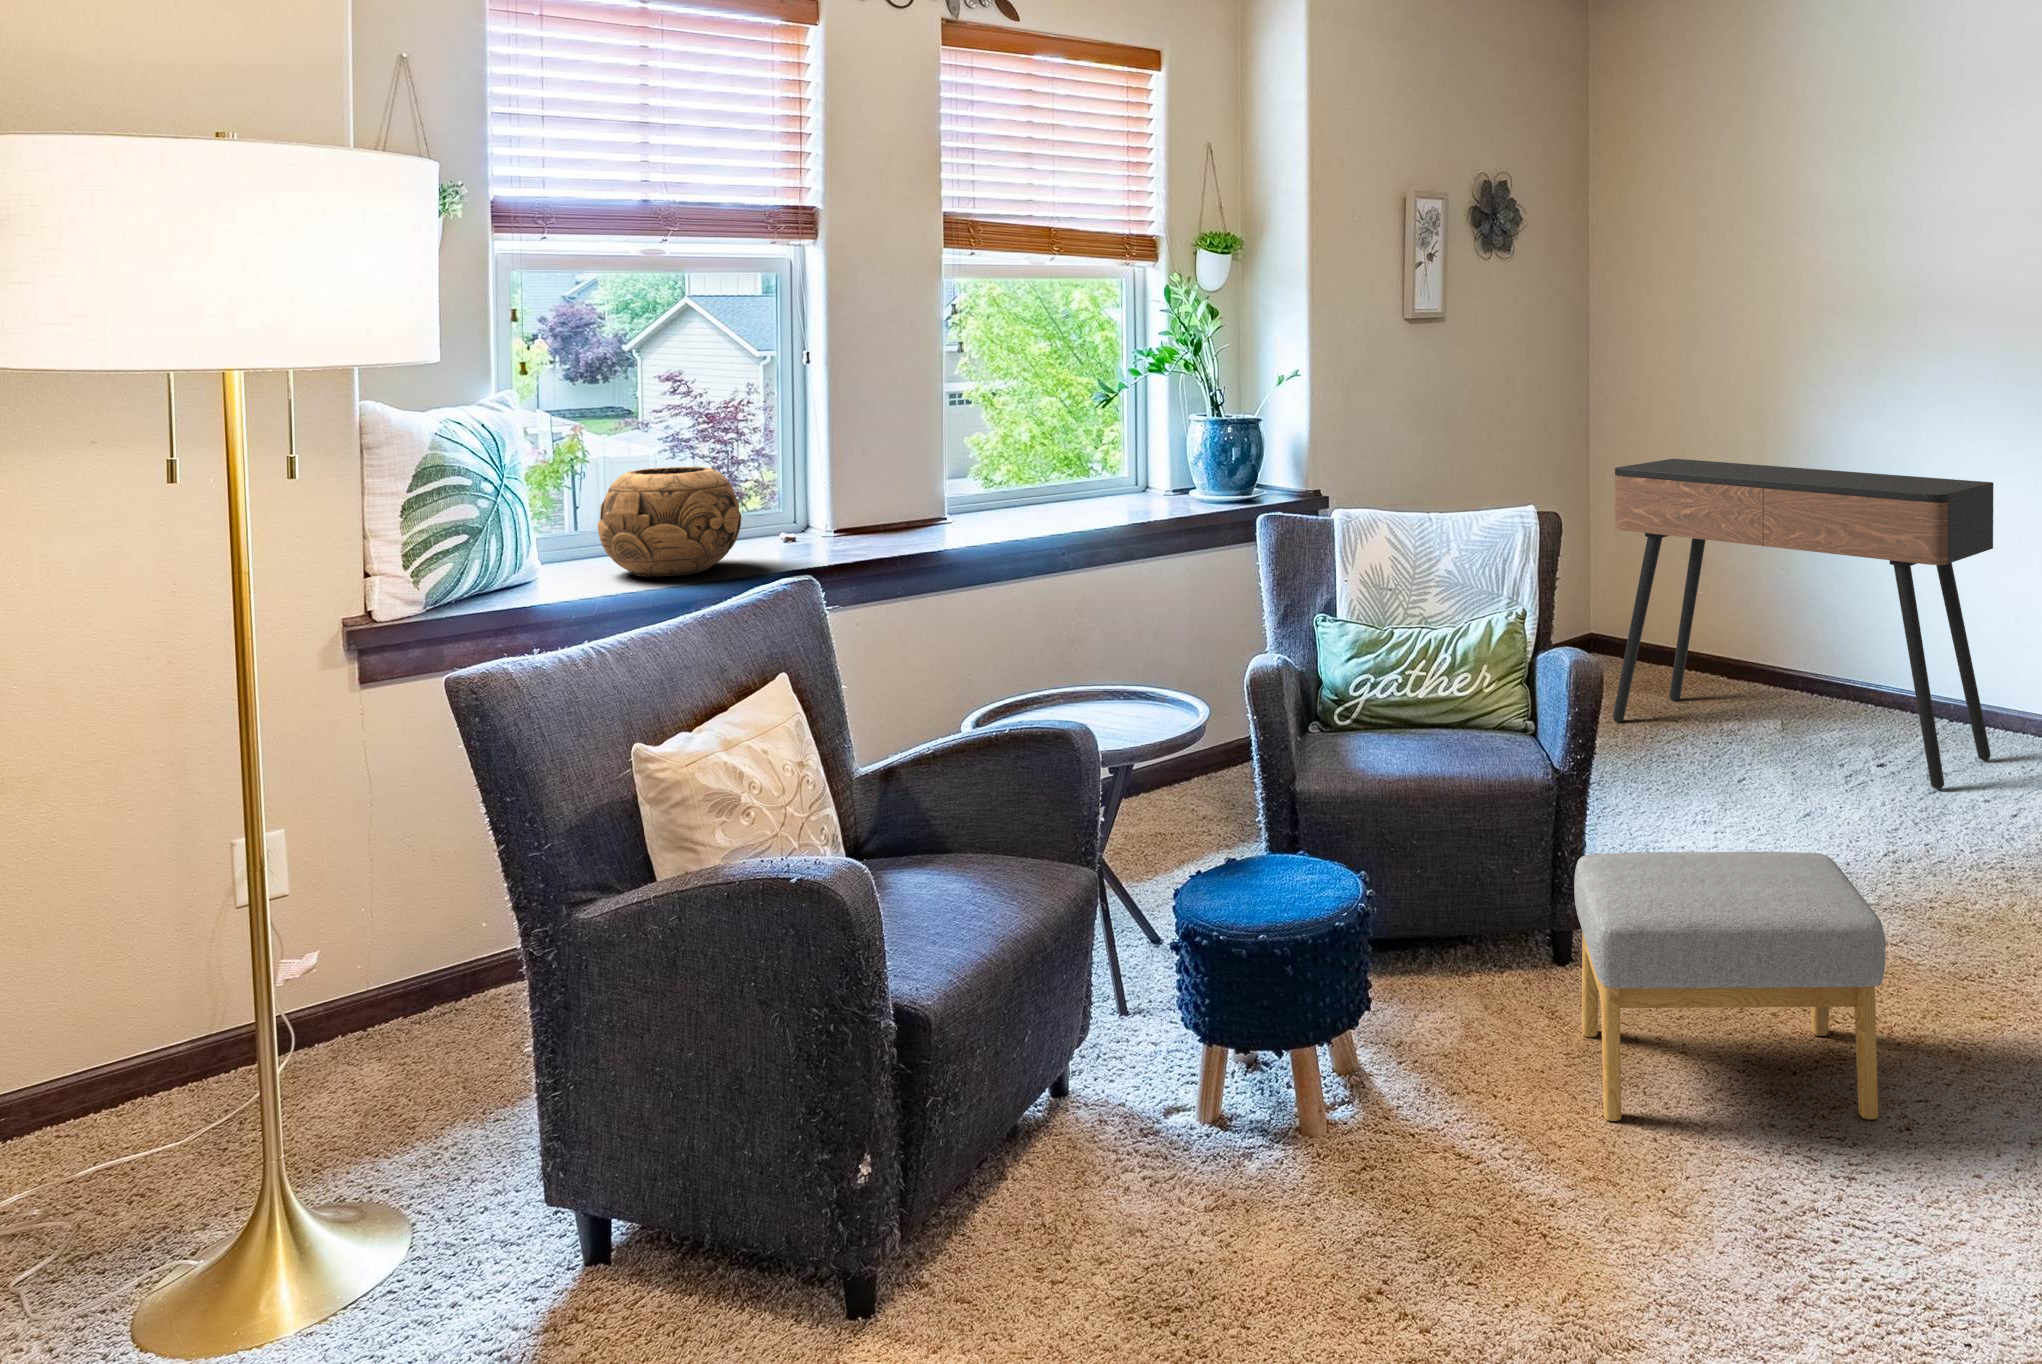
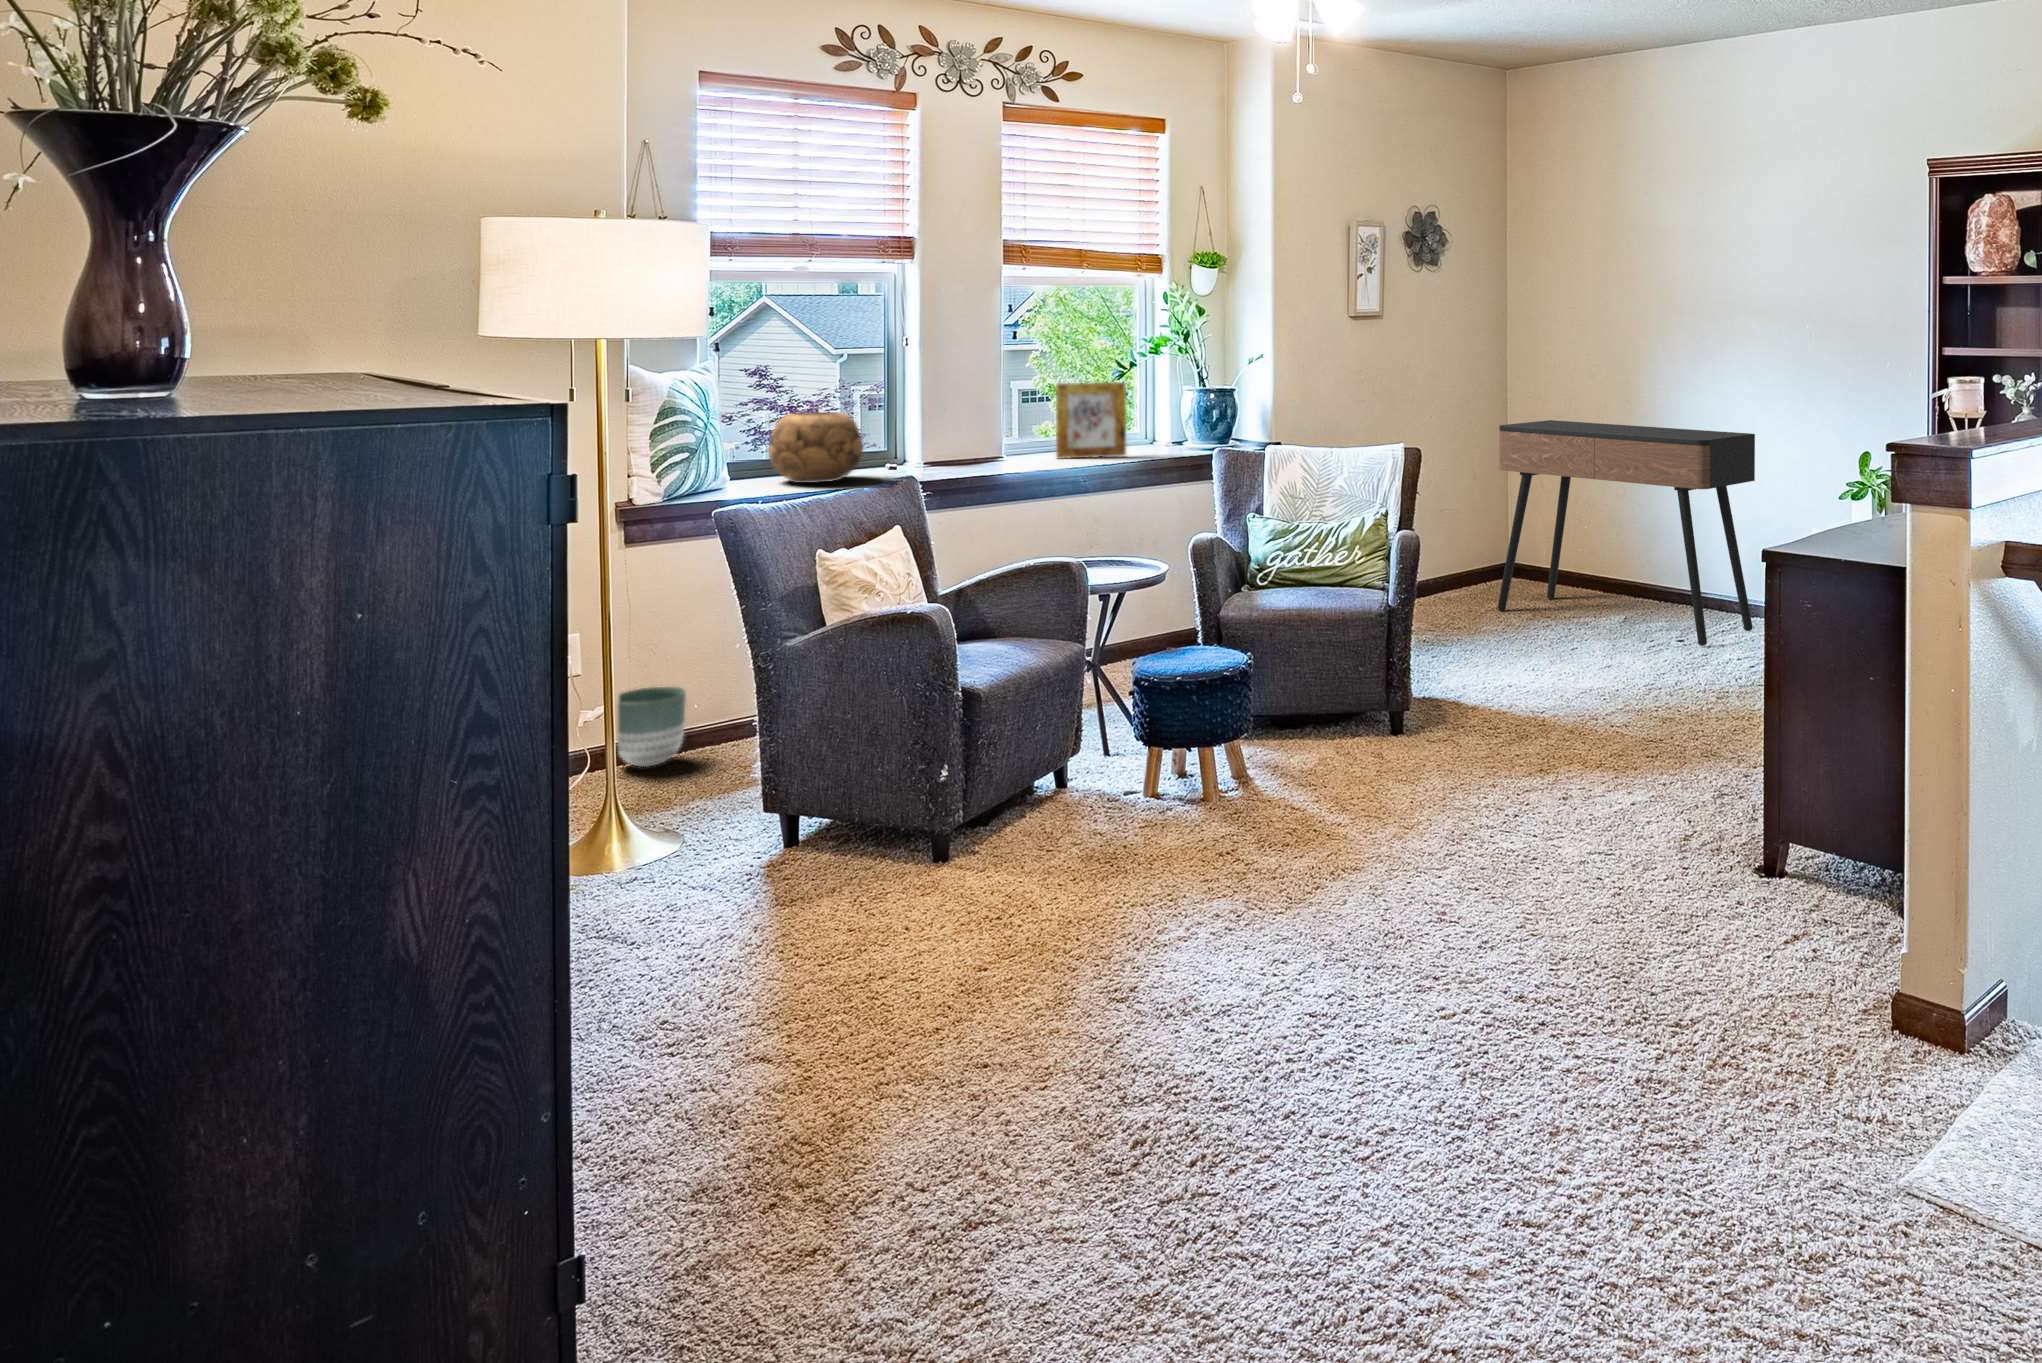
picture frame: none [1017,414,1116,524] -> present [1056,382,1126,459]
footstool: present [1574,852,1885,1121] -> none [1381,644,1552,789]
planter: none [332,912,456,1050] -> present [618,686,686,767]

